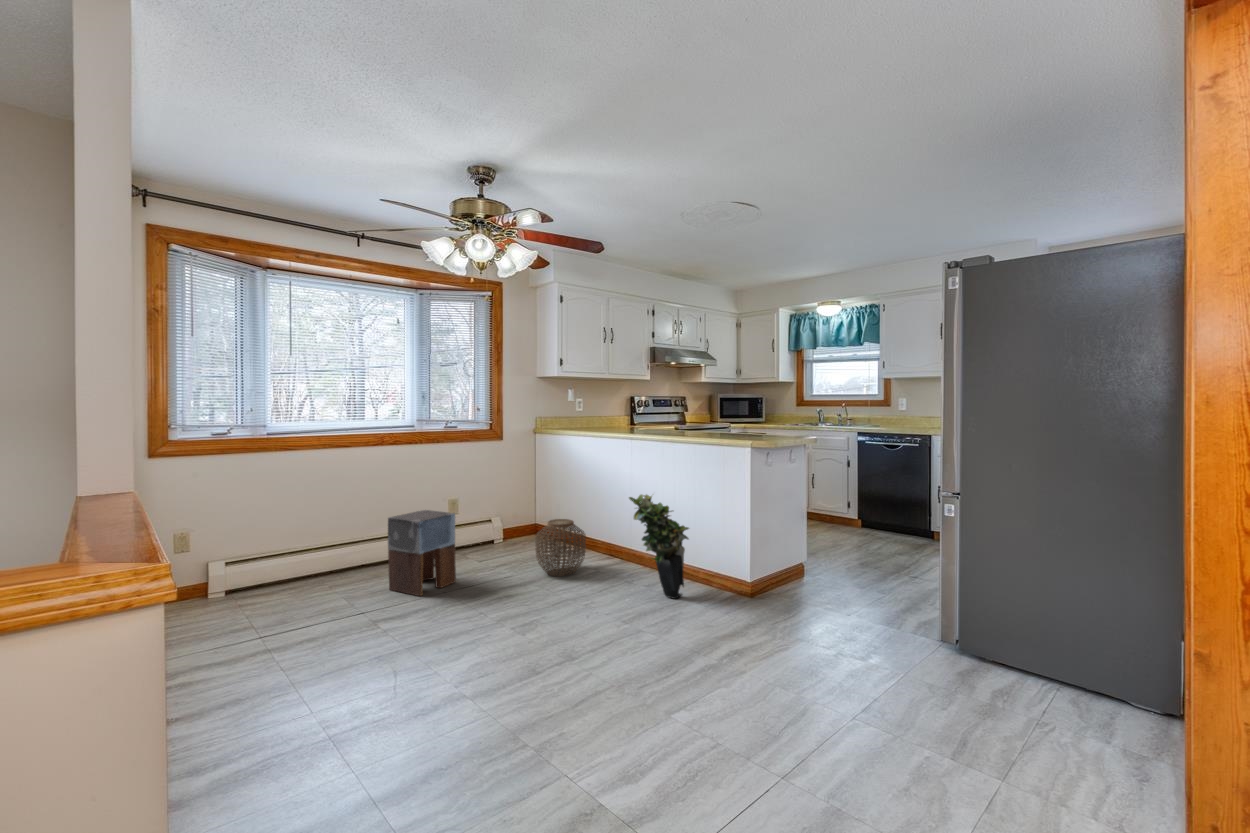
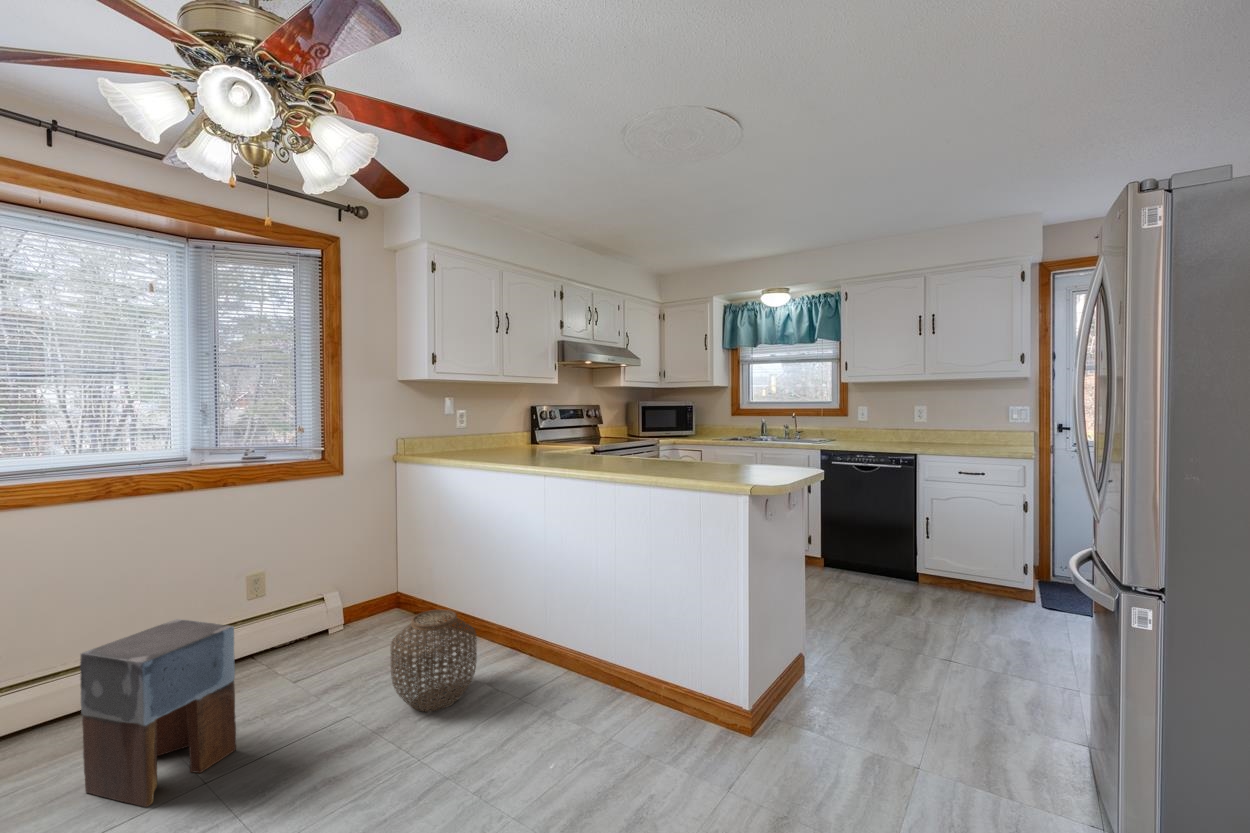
potted plant: present [629,494,689,599] -> none [552,569,655,753]

